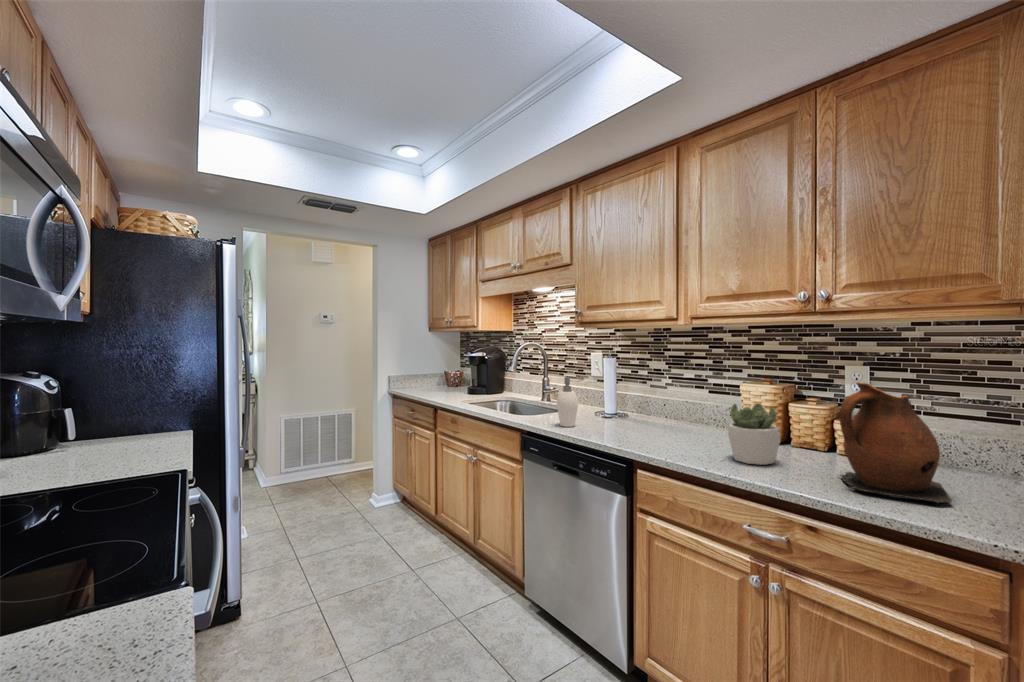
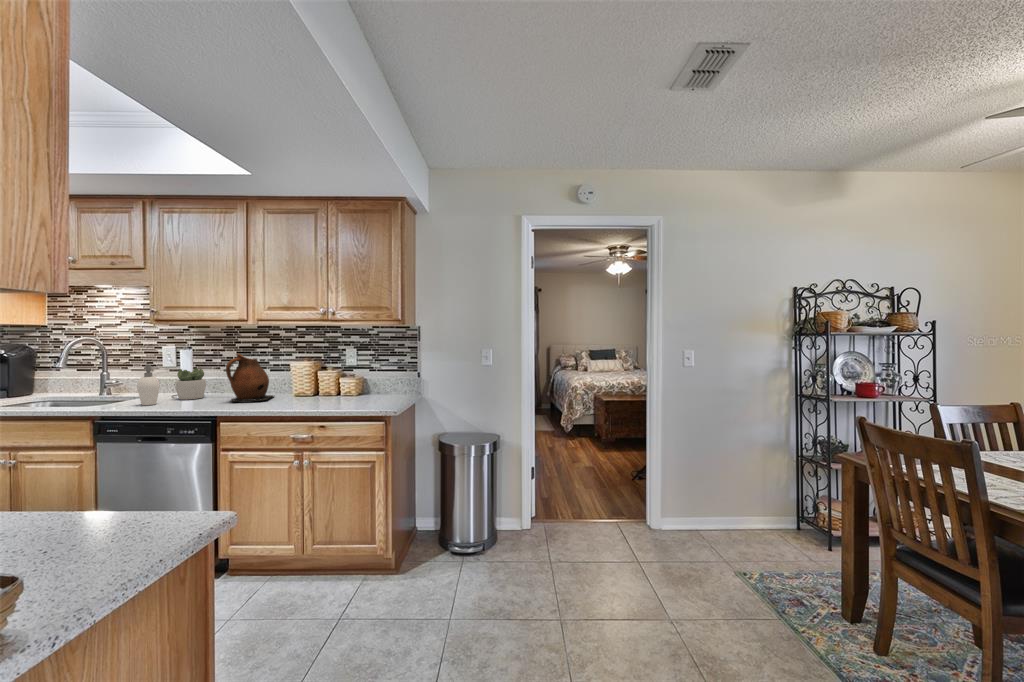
ceramic pitcher: present [839,382,952,504] -> present [226,354,274,401]
succulent plant: present [728,403,780,465] -> present [175,368,206,400]

